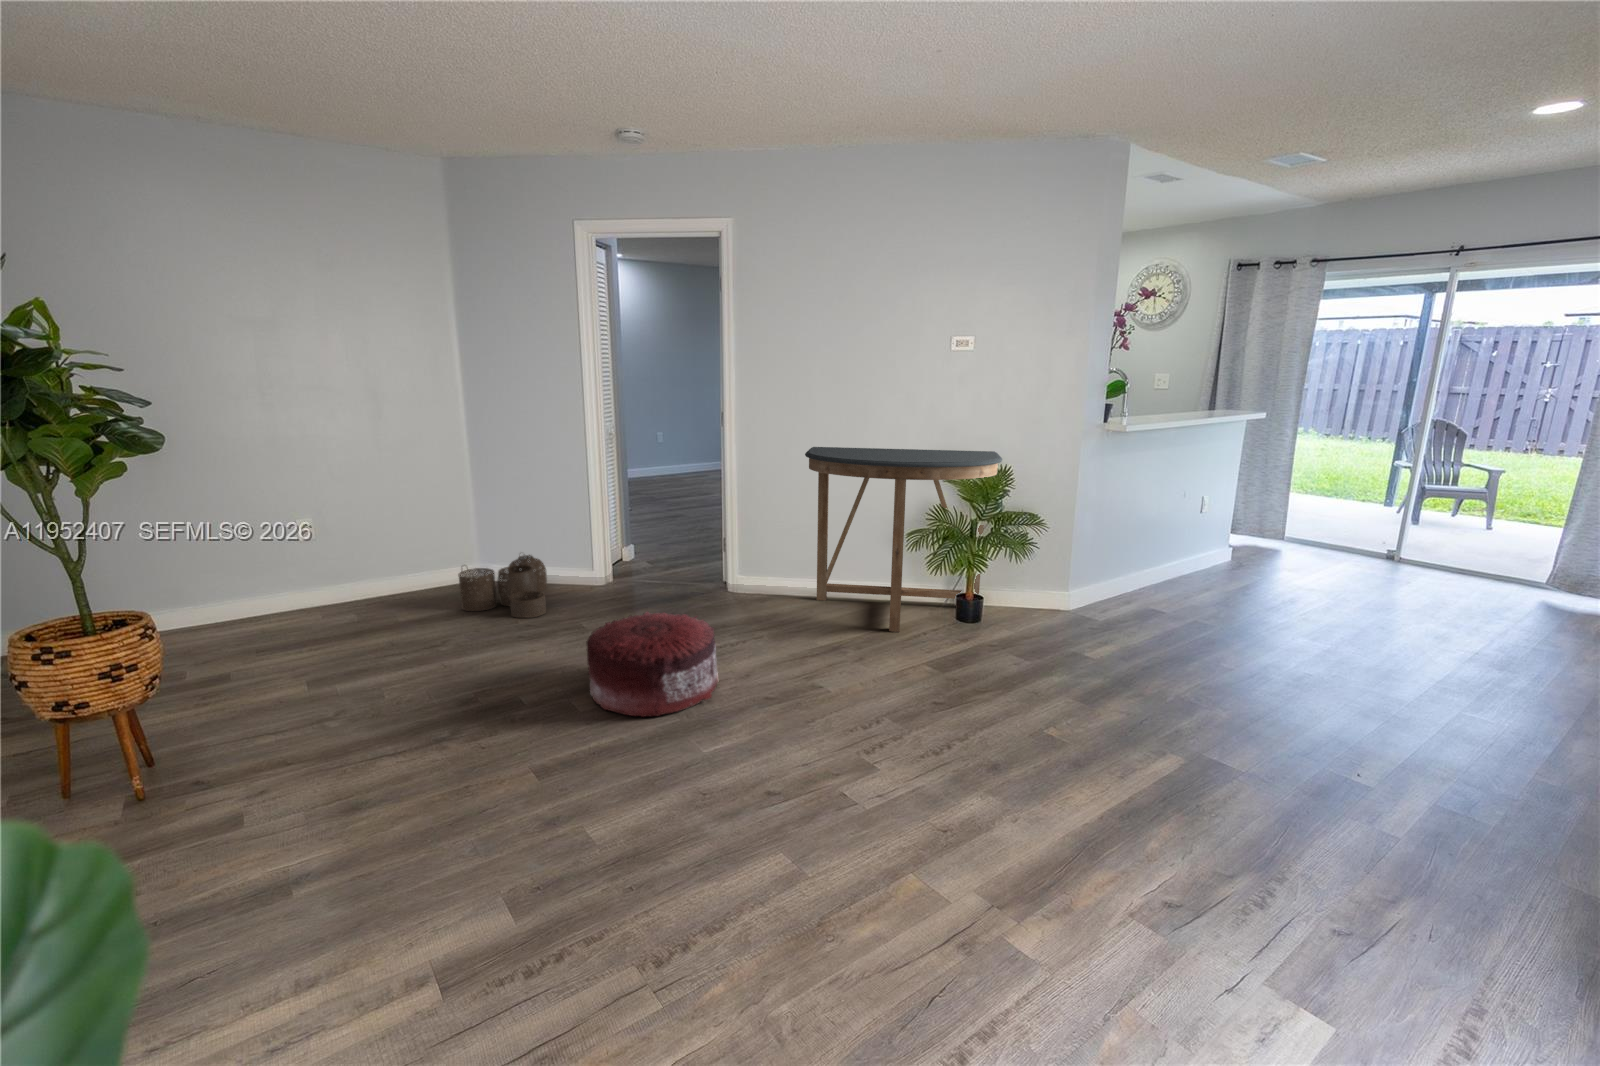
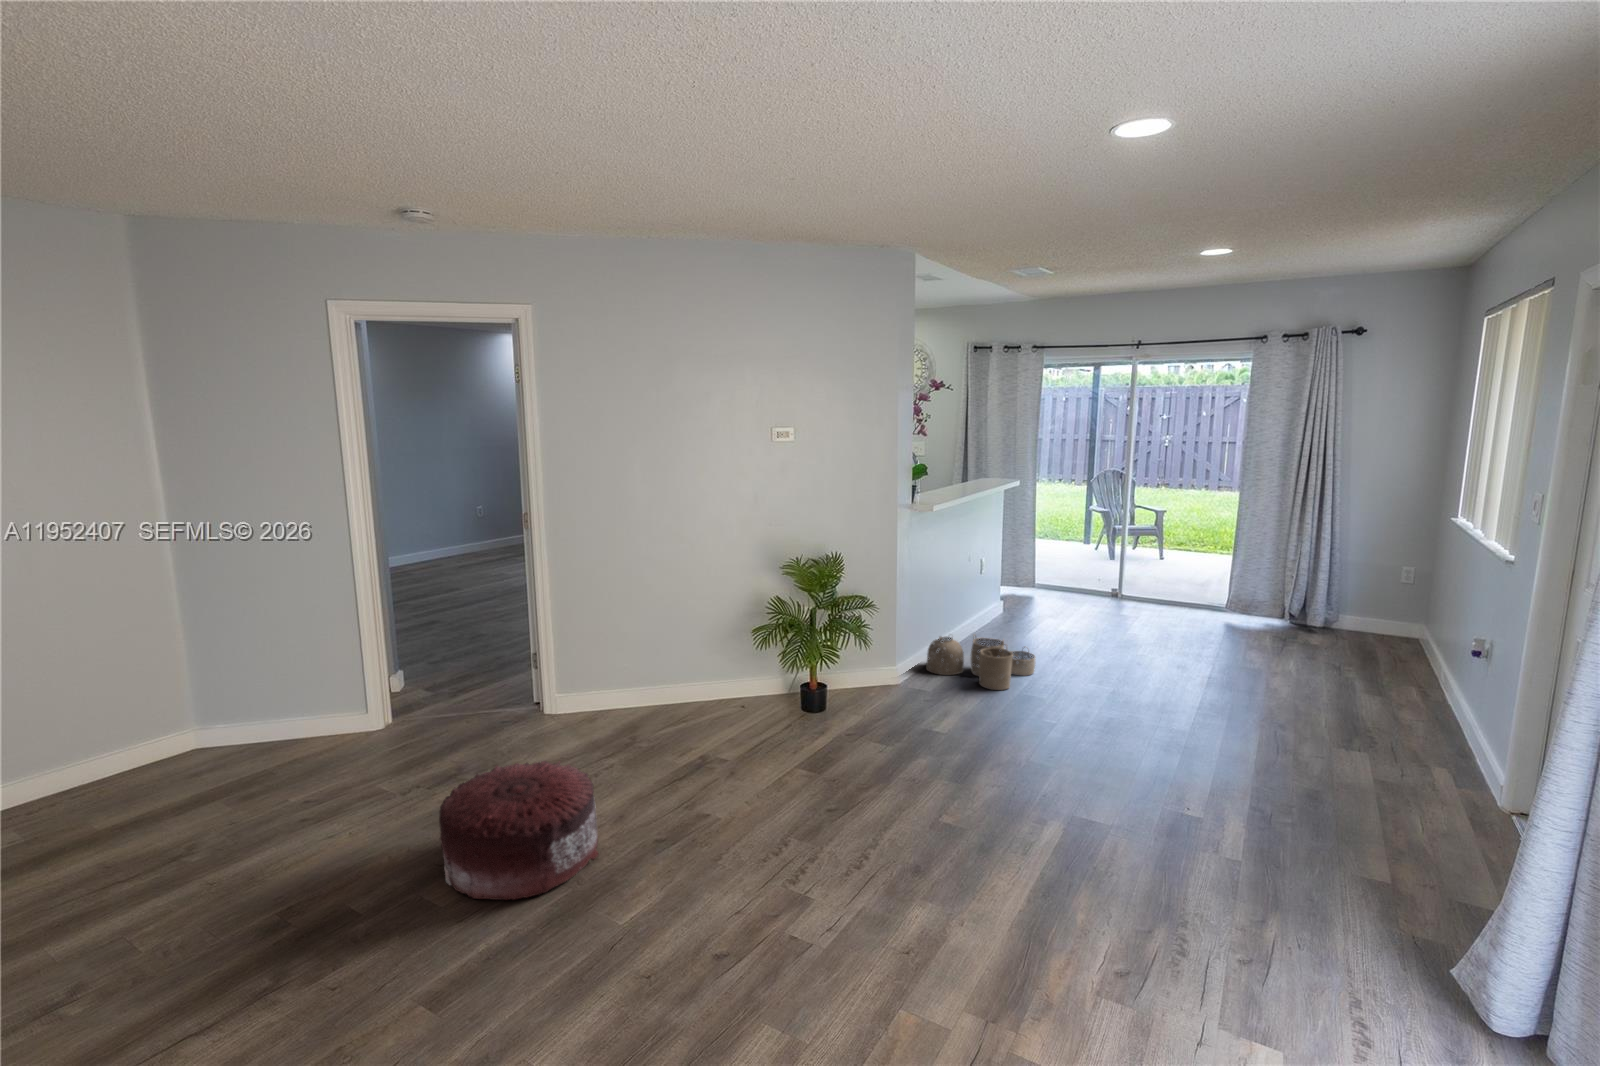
console table: present [805,447,1002,632] -> none [636,539,838,736]
woven basket: present [458,555,547,618] -> present [926,637,1035,690]

